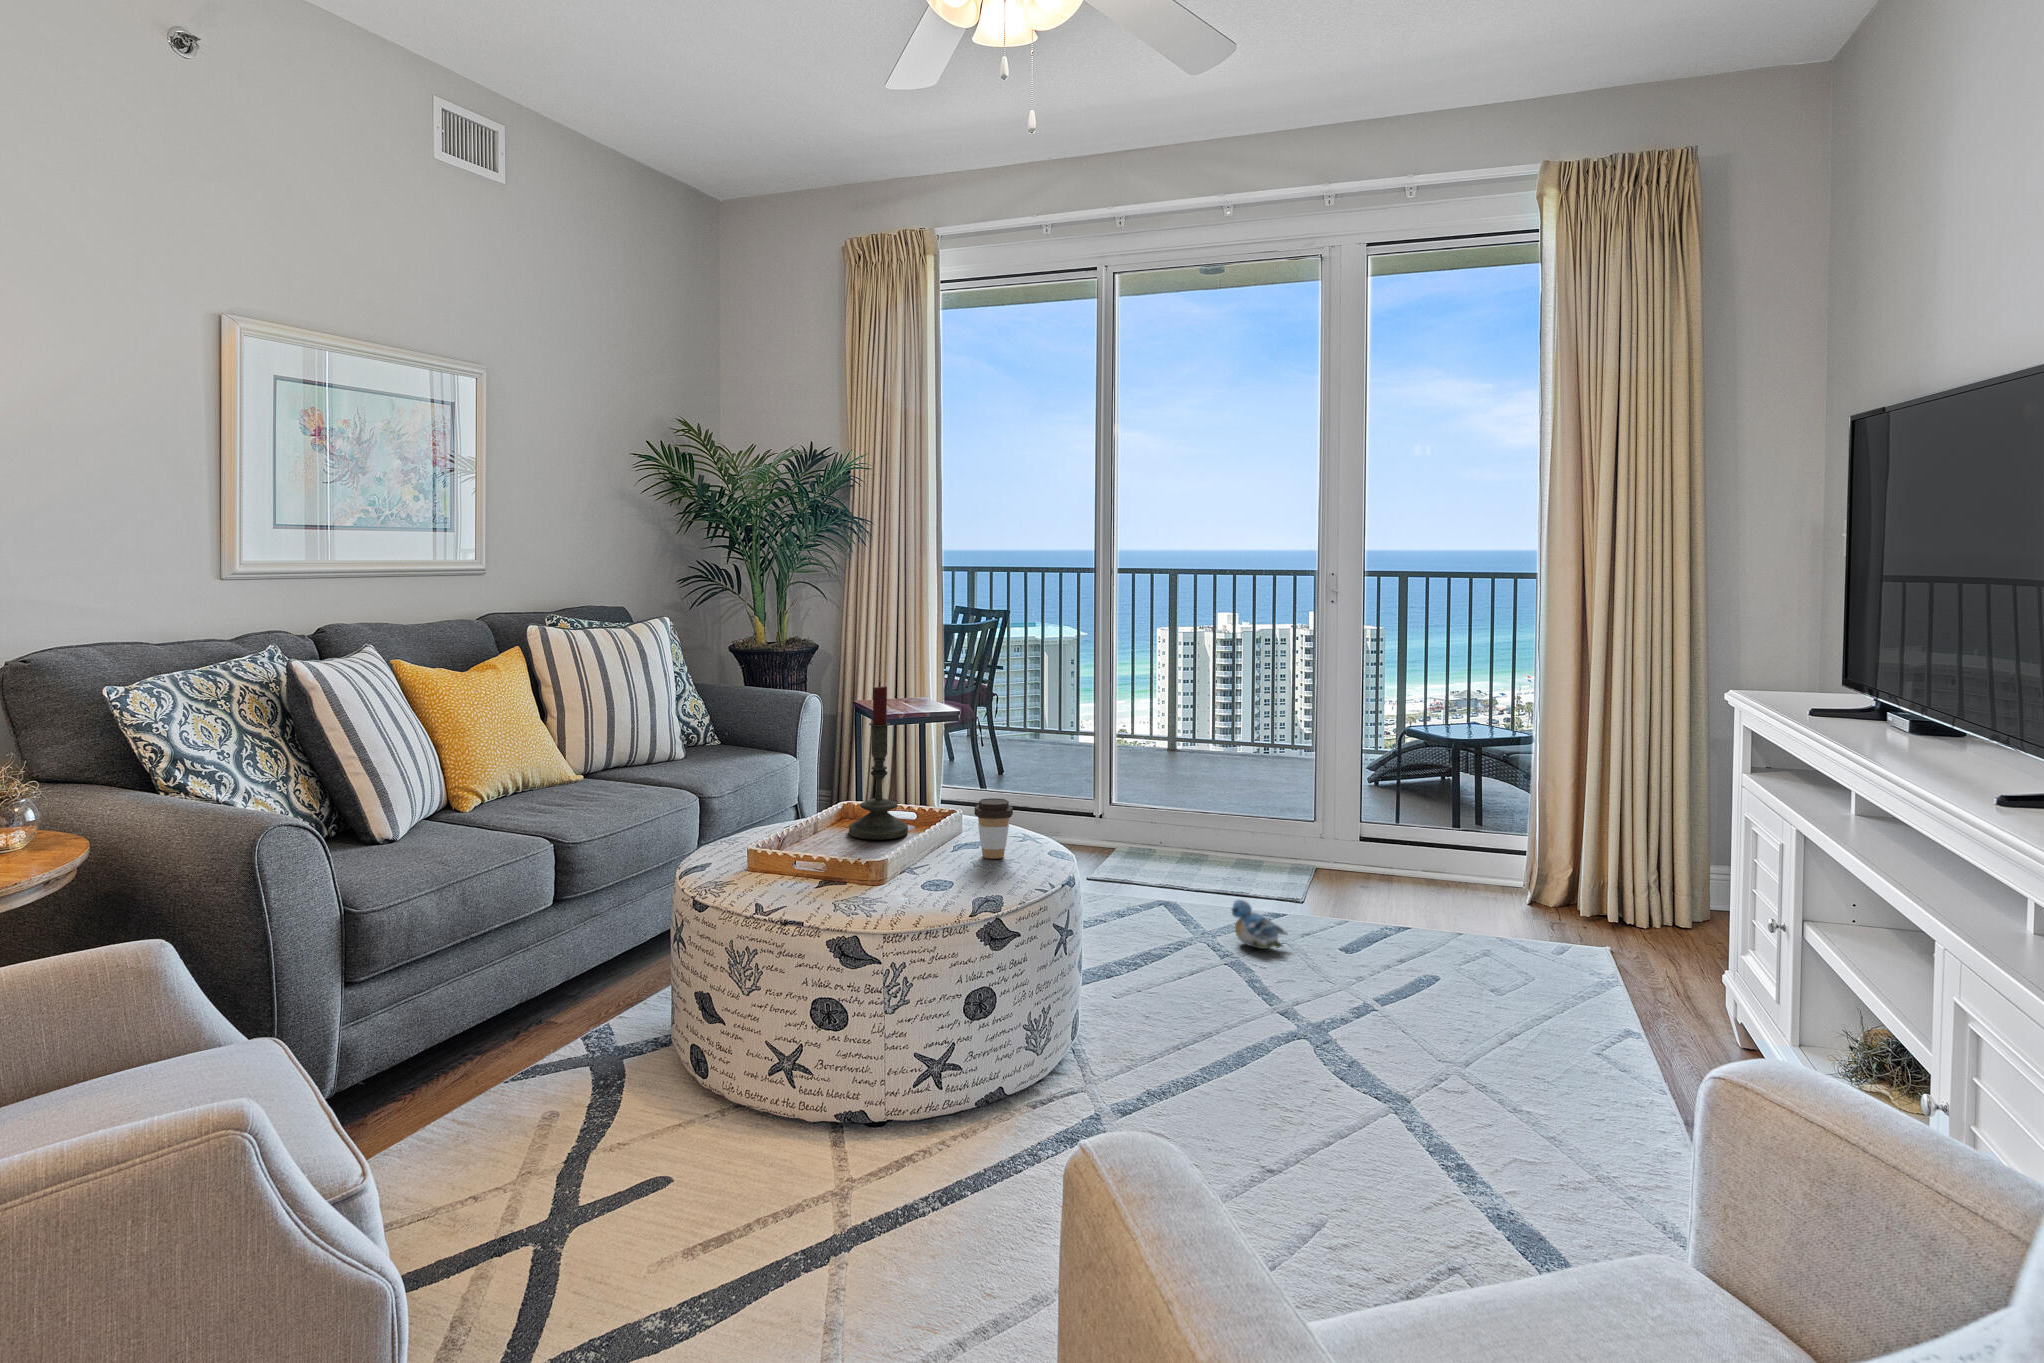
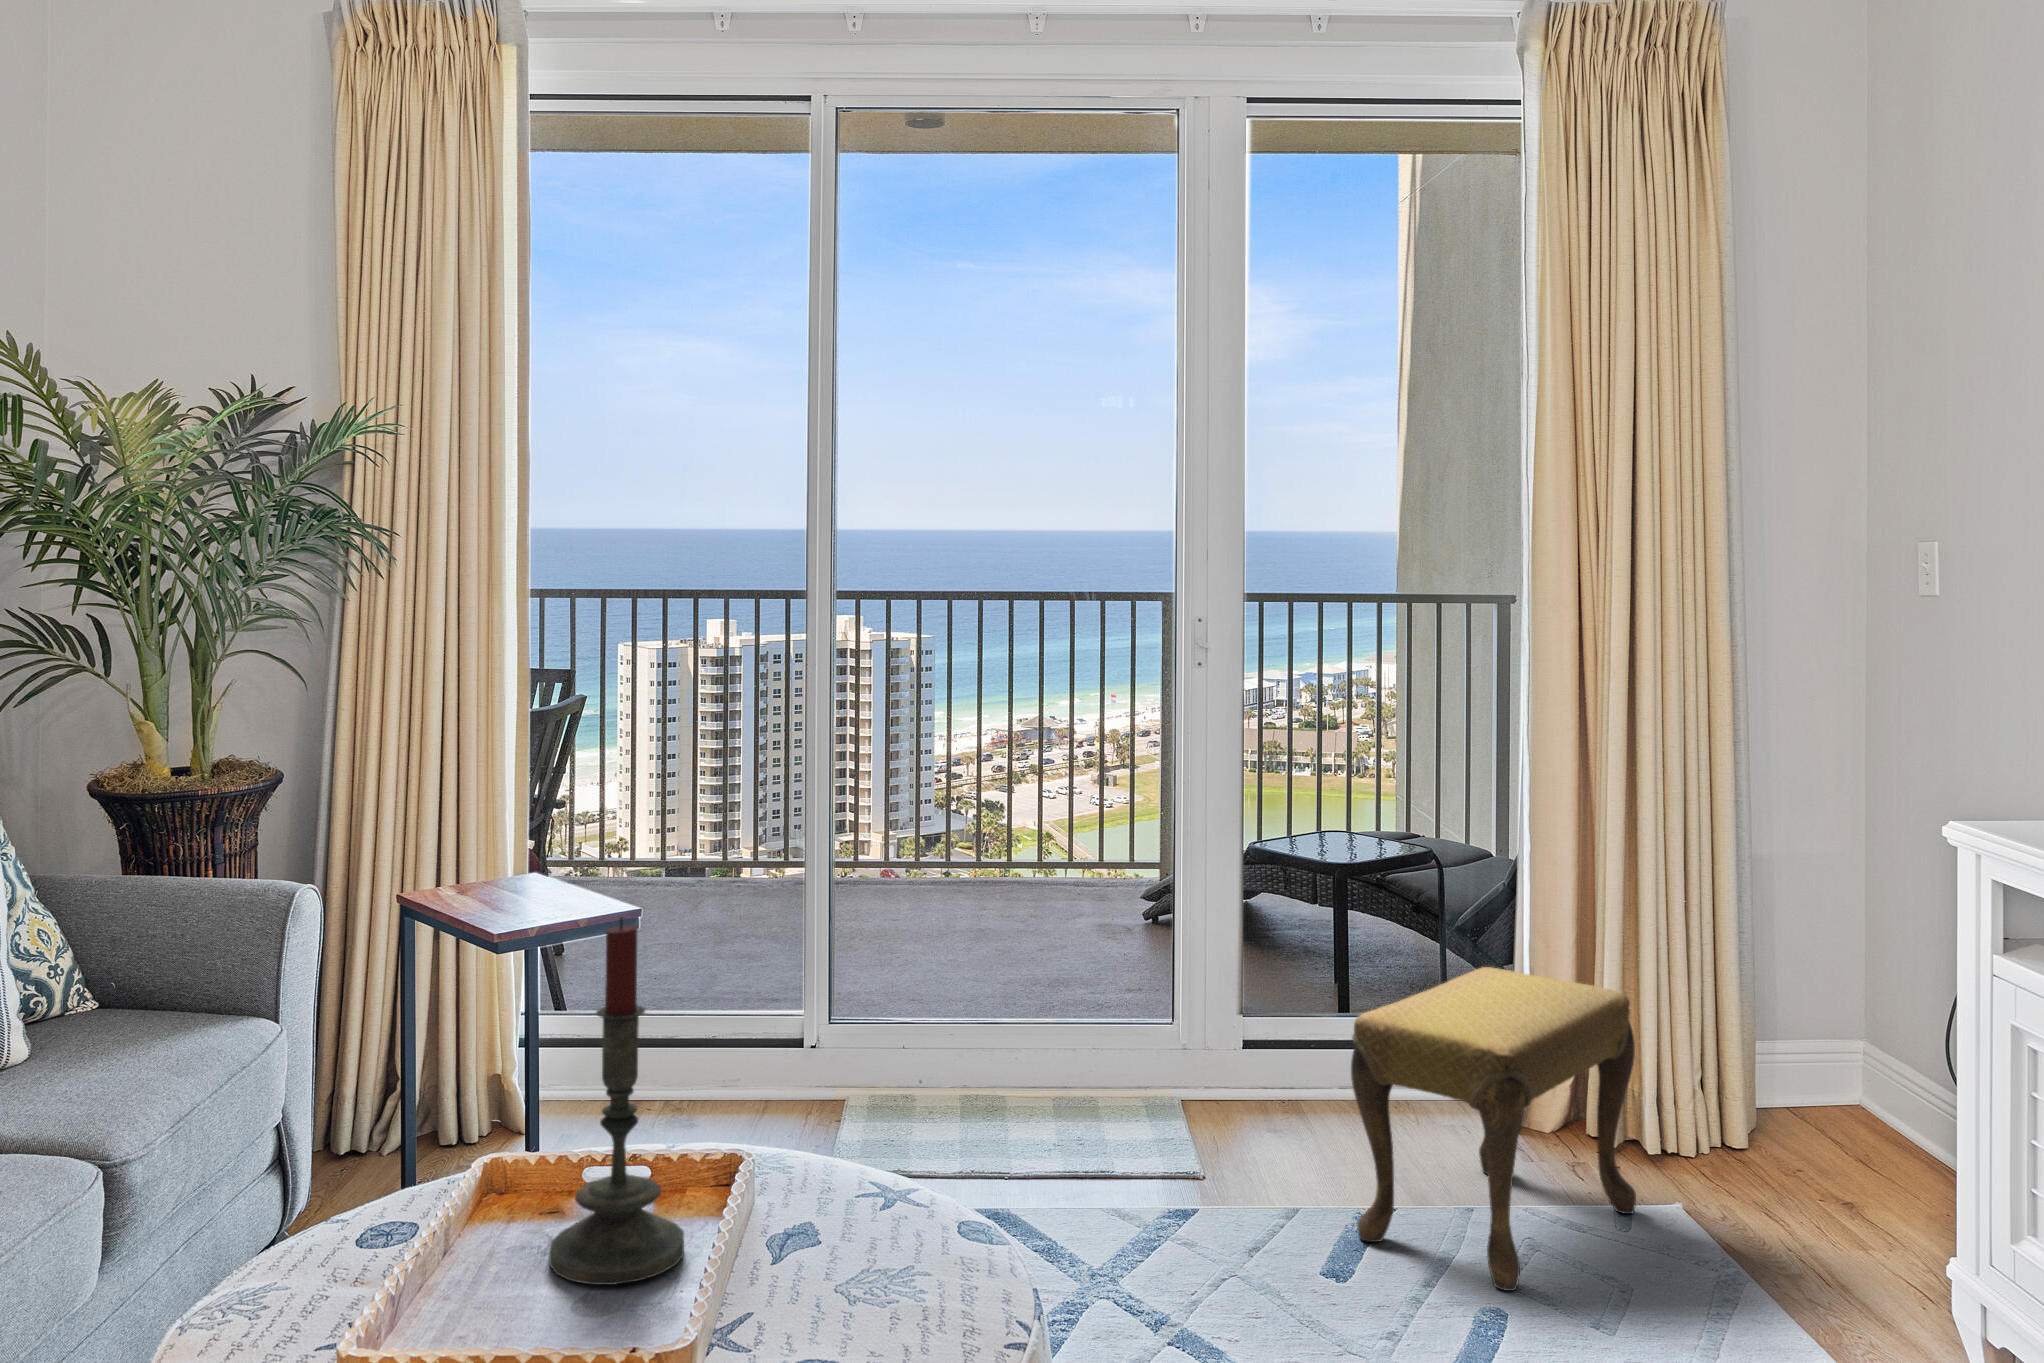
footstool: none [1366,789,1570,968] -> present [1351,967,1636,1291]
coffee cup: present [975,798,1013,859] -> none [865,1157,950,1299]
plush toy: present [1232,900,1287,949] -> none [1155,1213,1259,1299]

